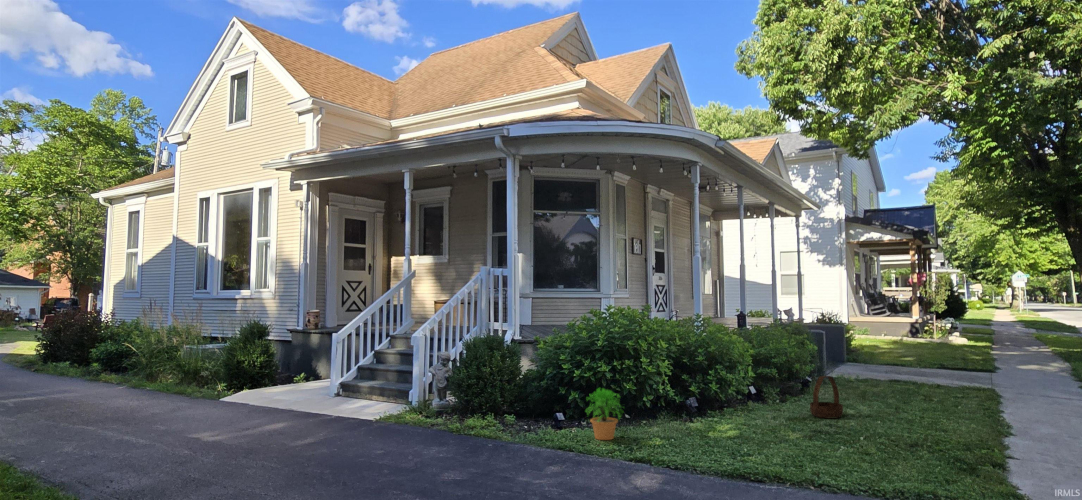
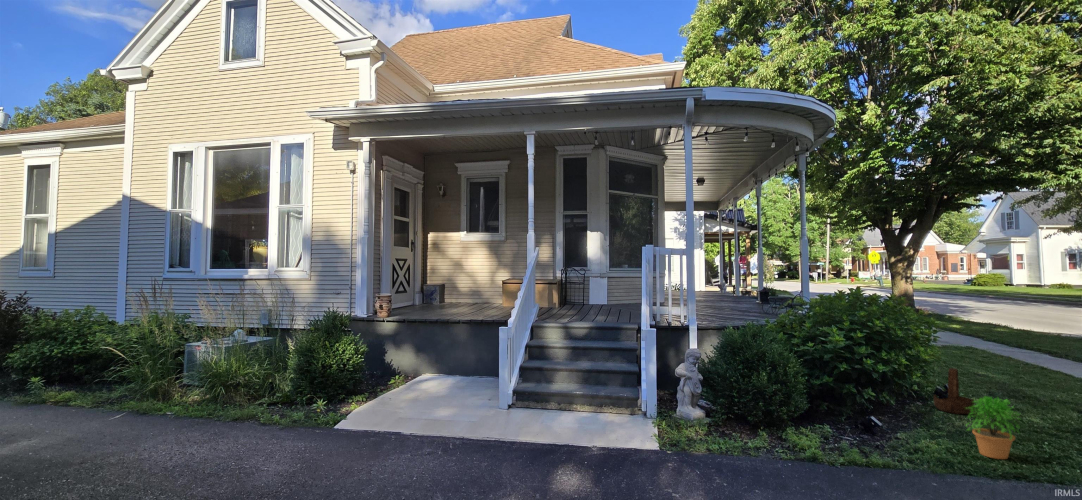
basket: present [810,376,843,419] -> present [934,368,974,414]

